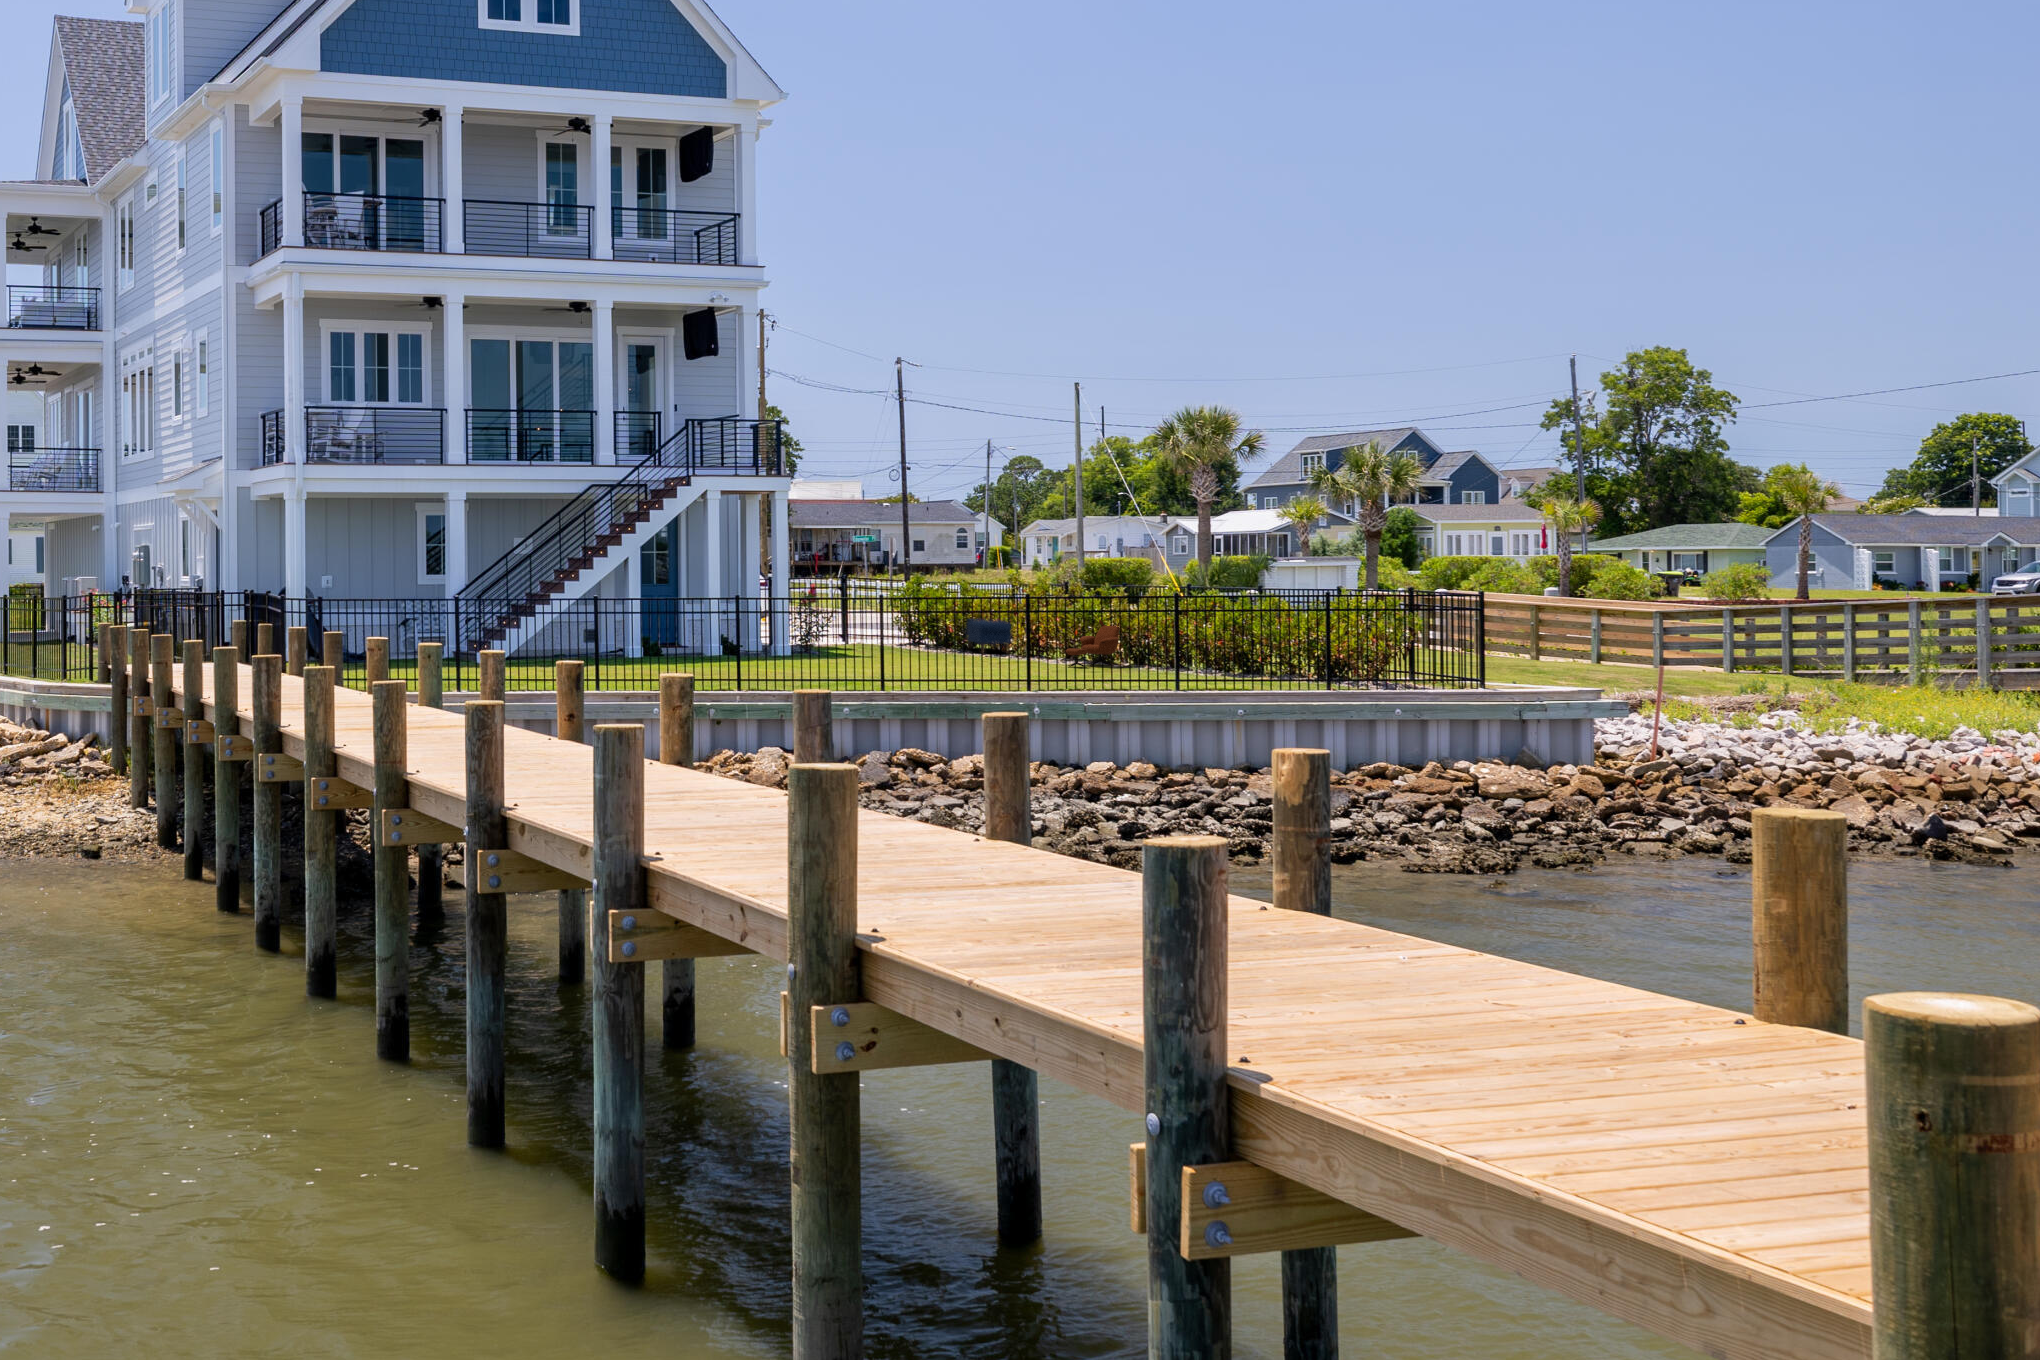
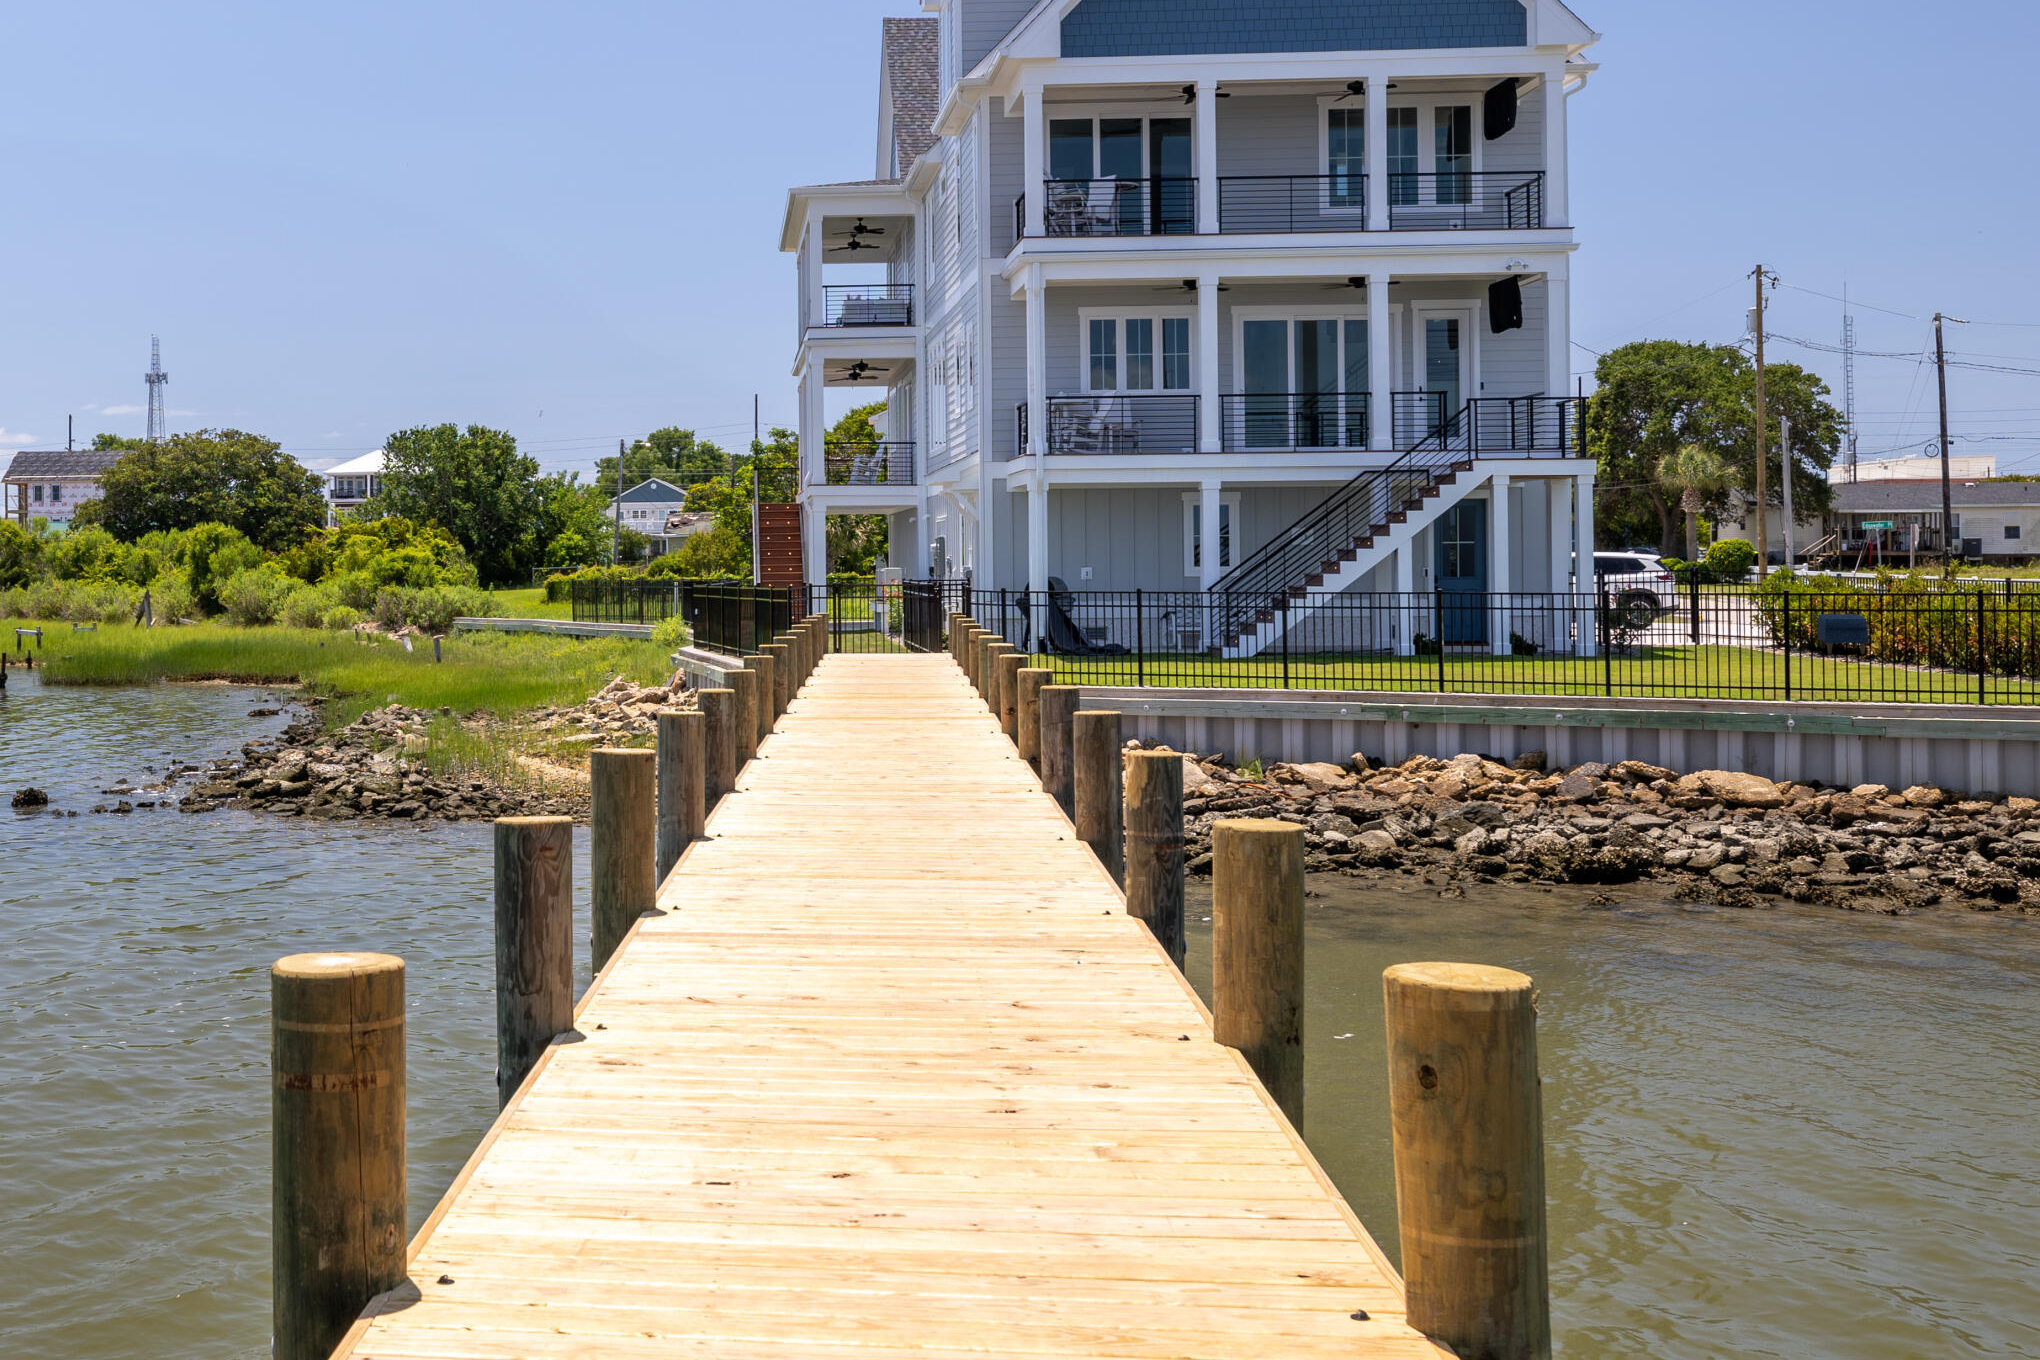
lounge chair: present [1066,620,1120,668] -> none [1912,614,1989,673]

